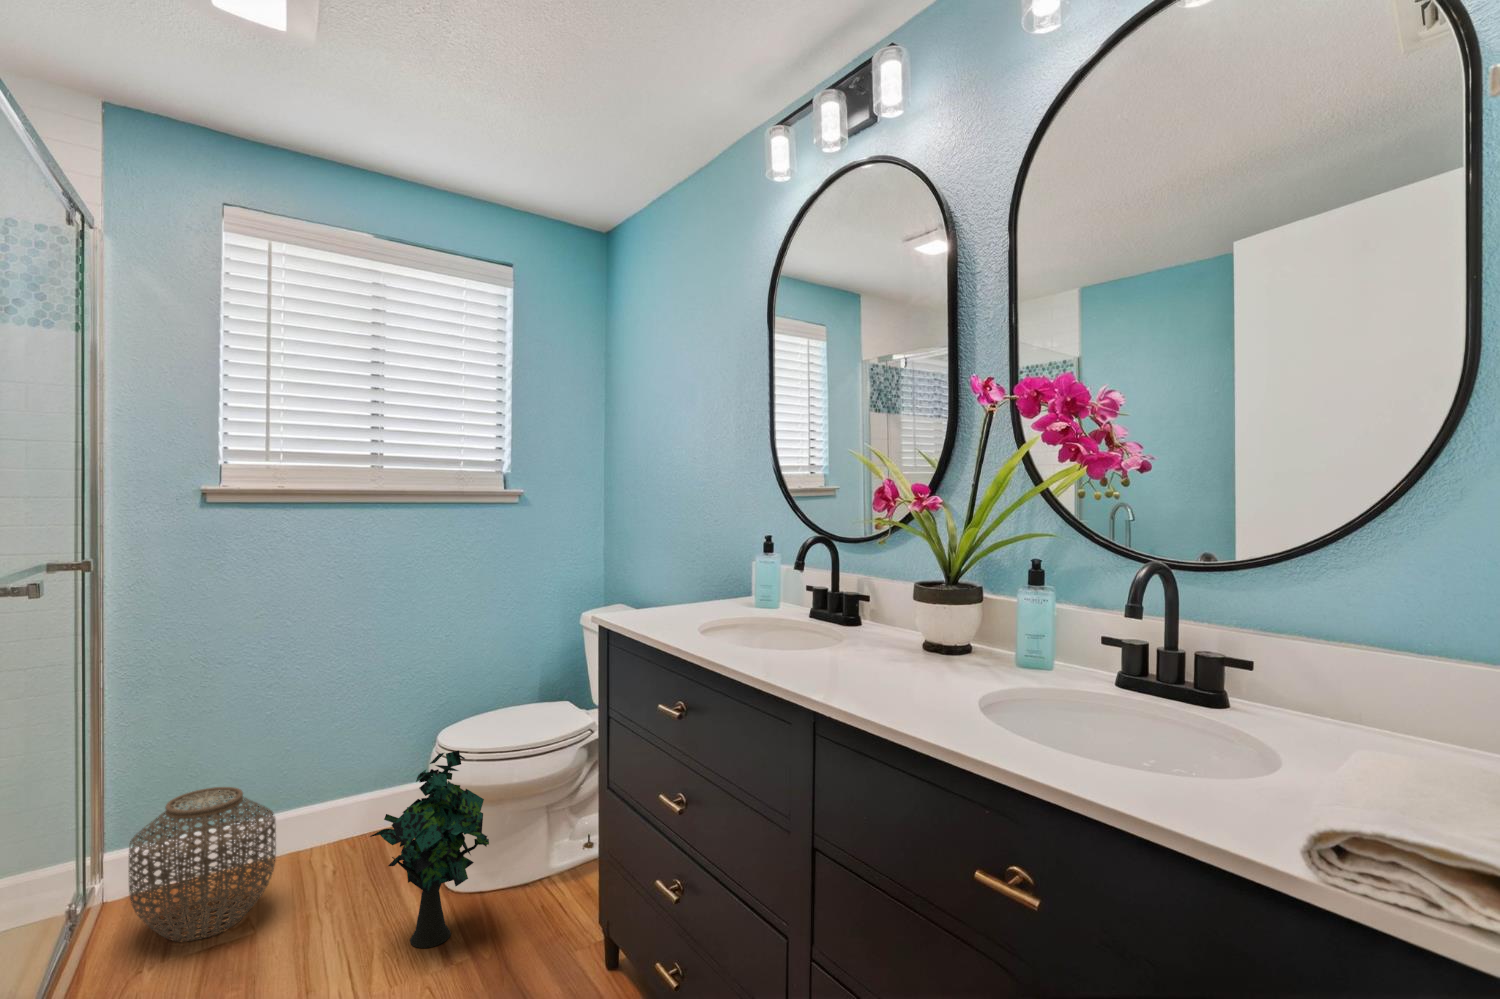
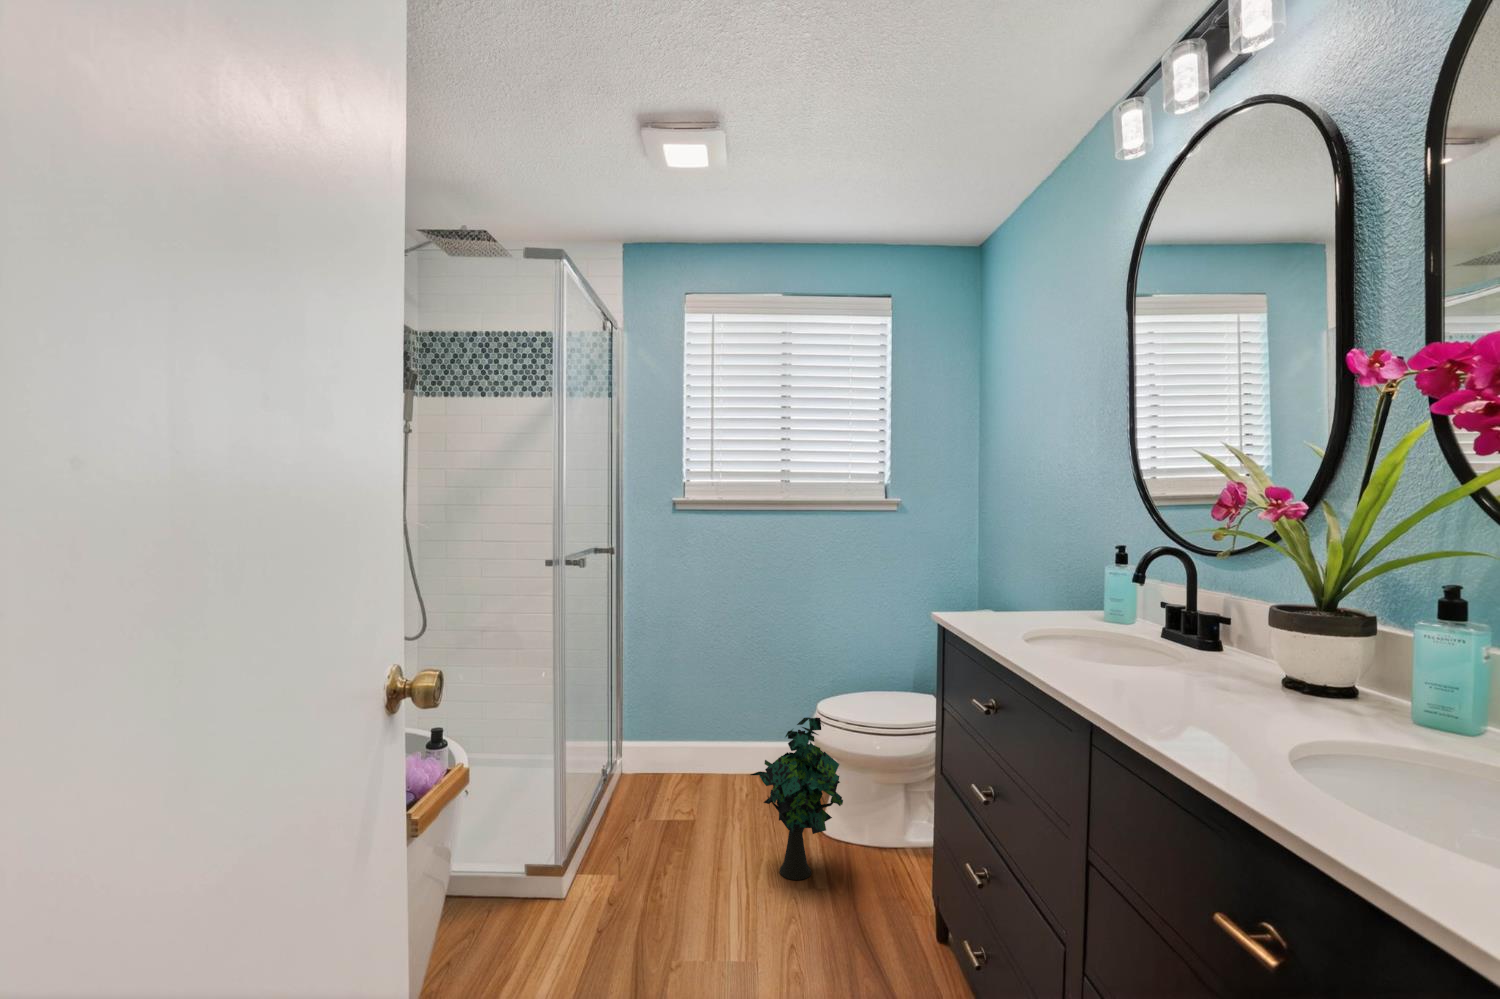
woven basket: present [129,787,276,941] -> none [608,714,698,824]

